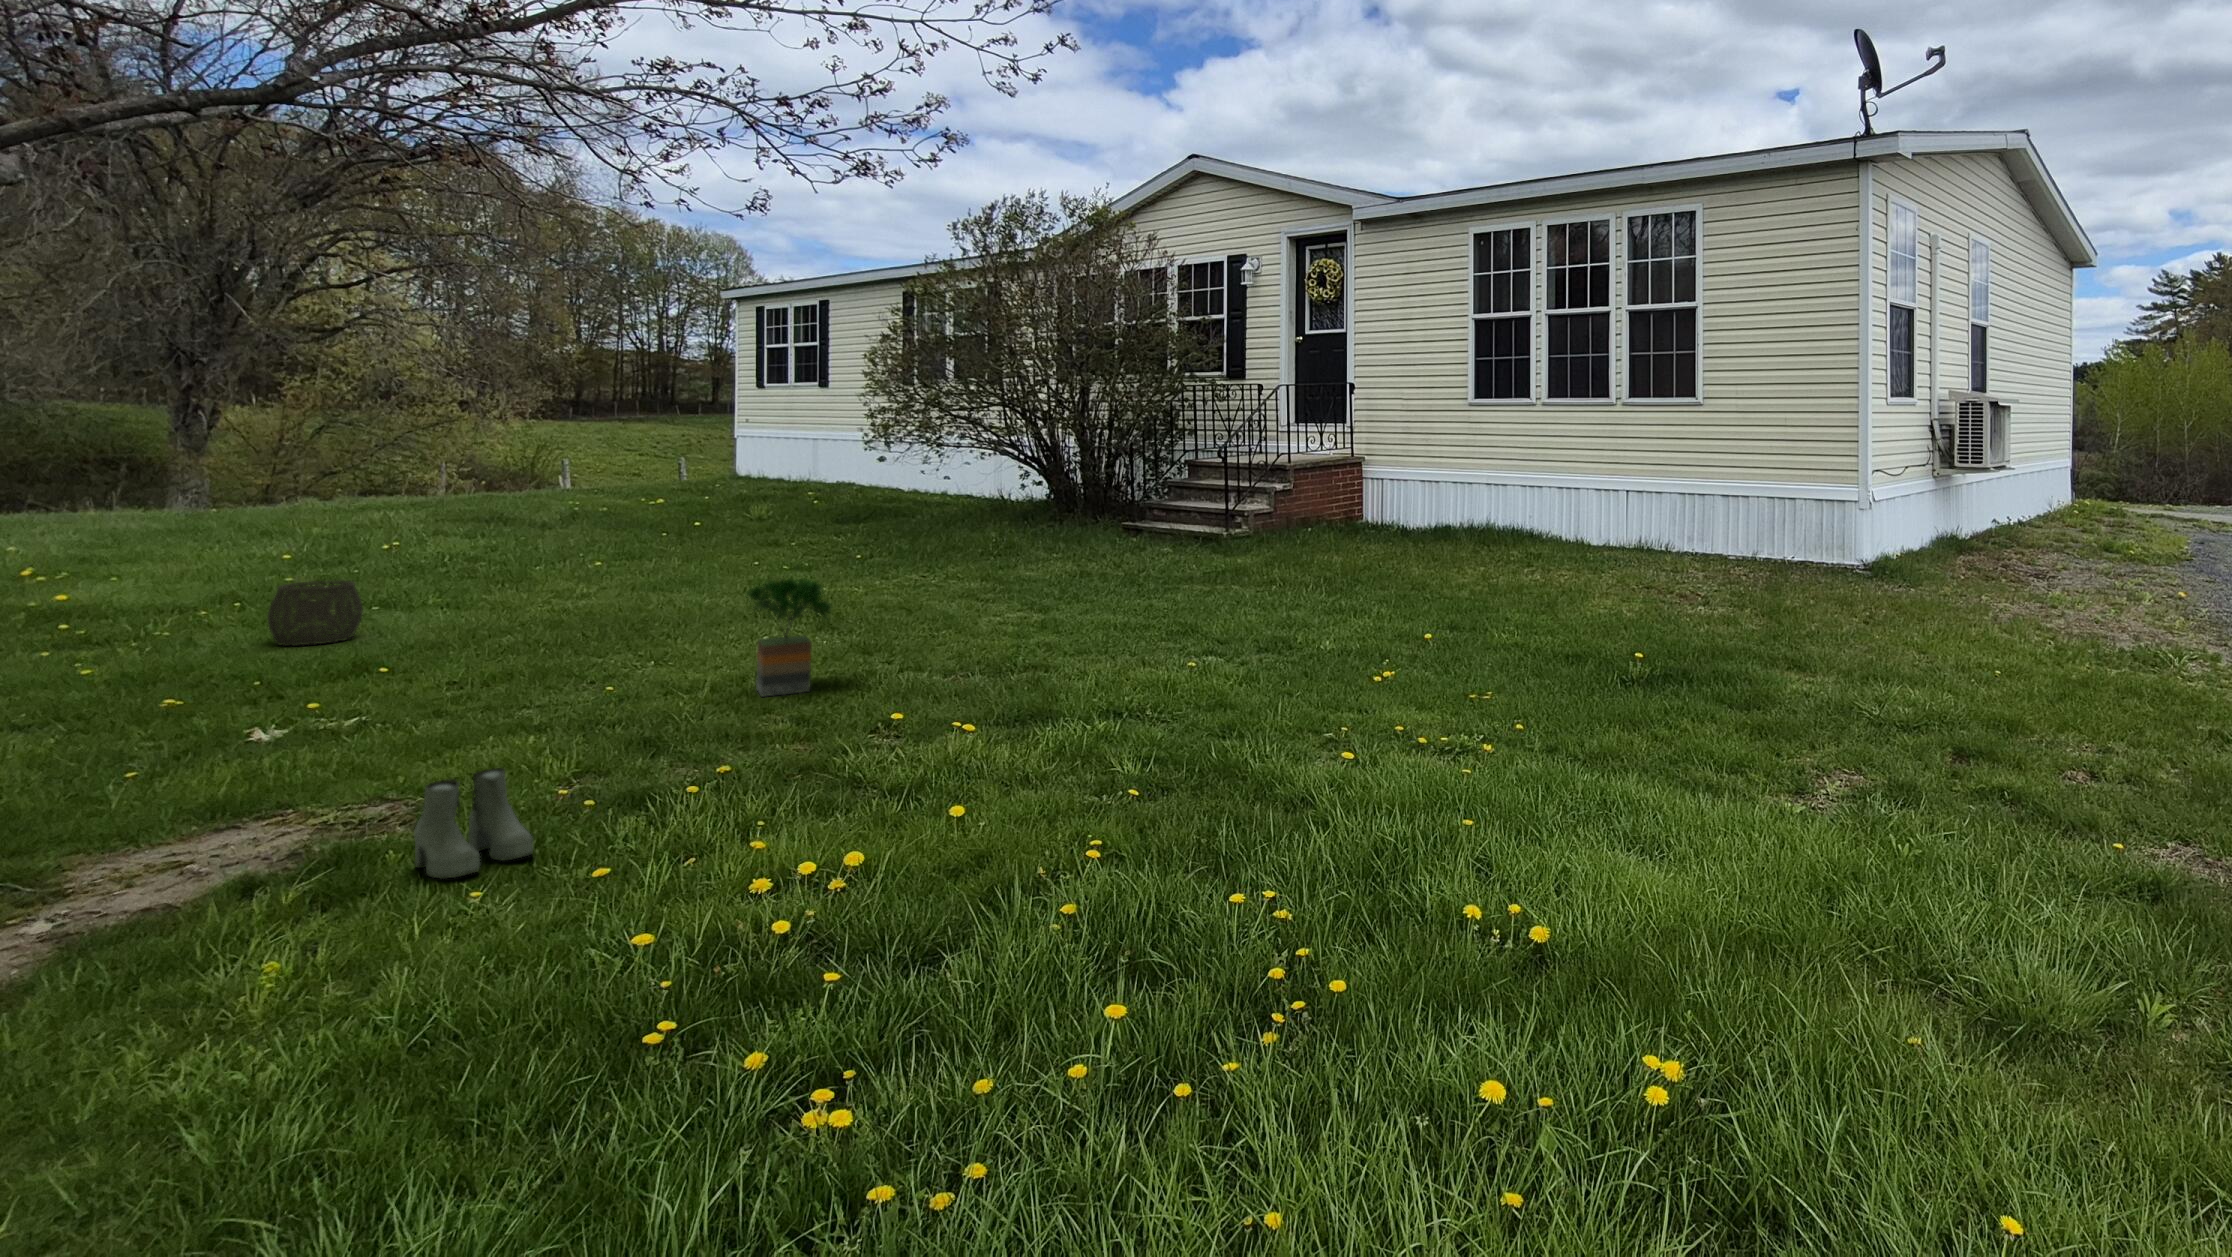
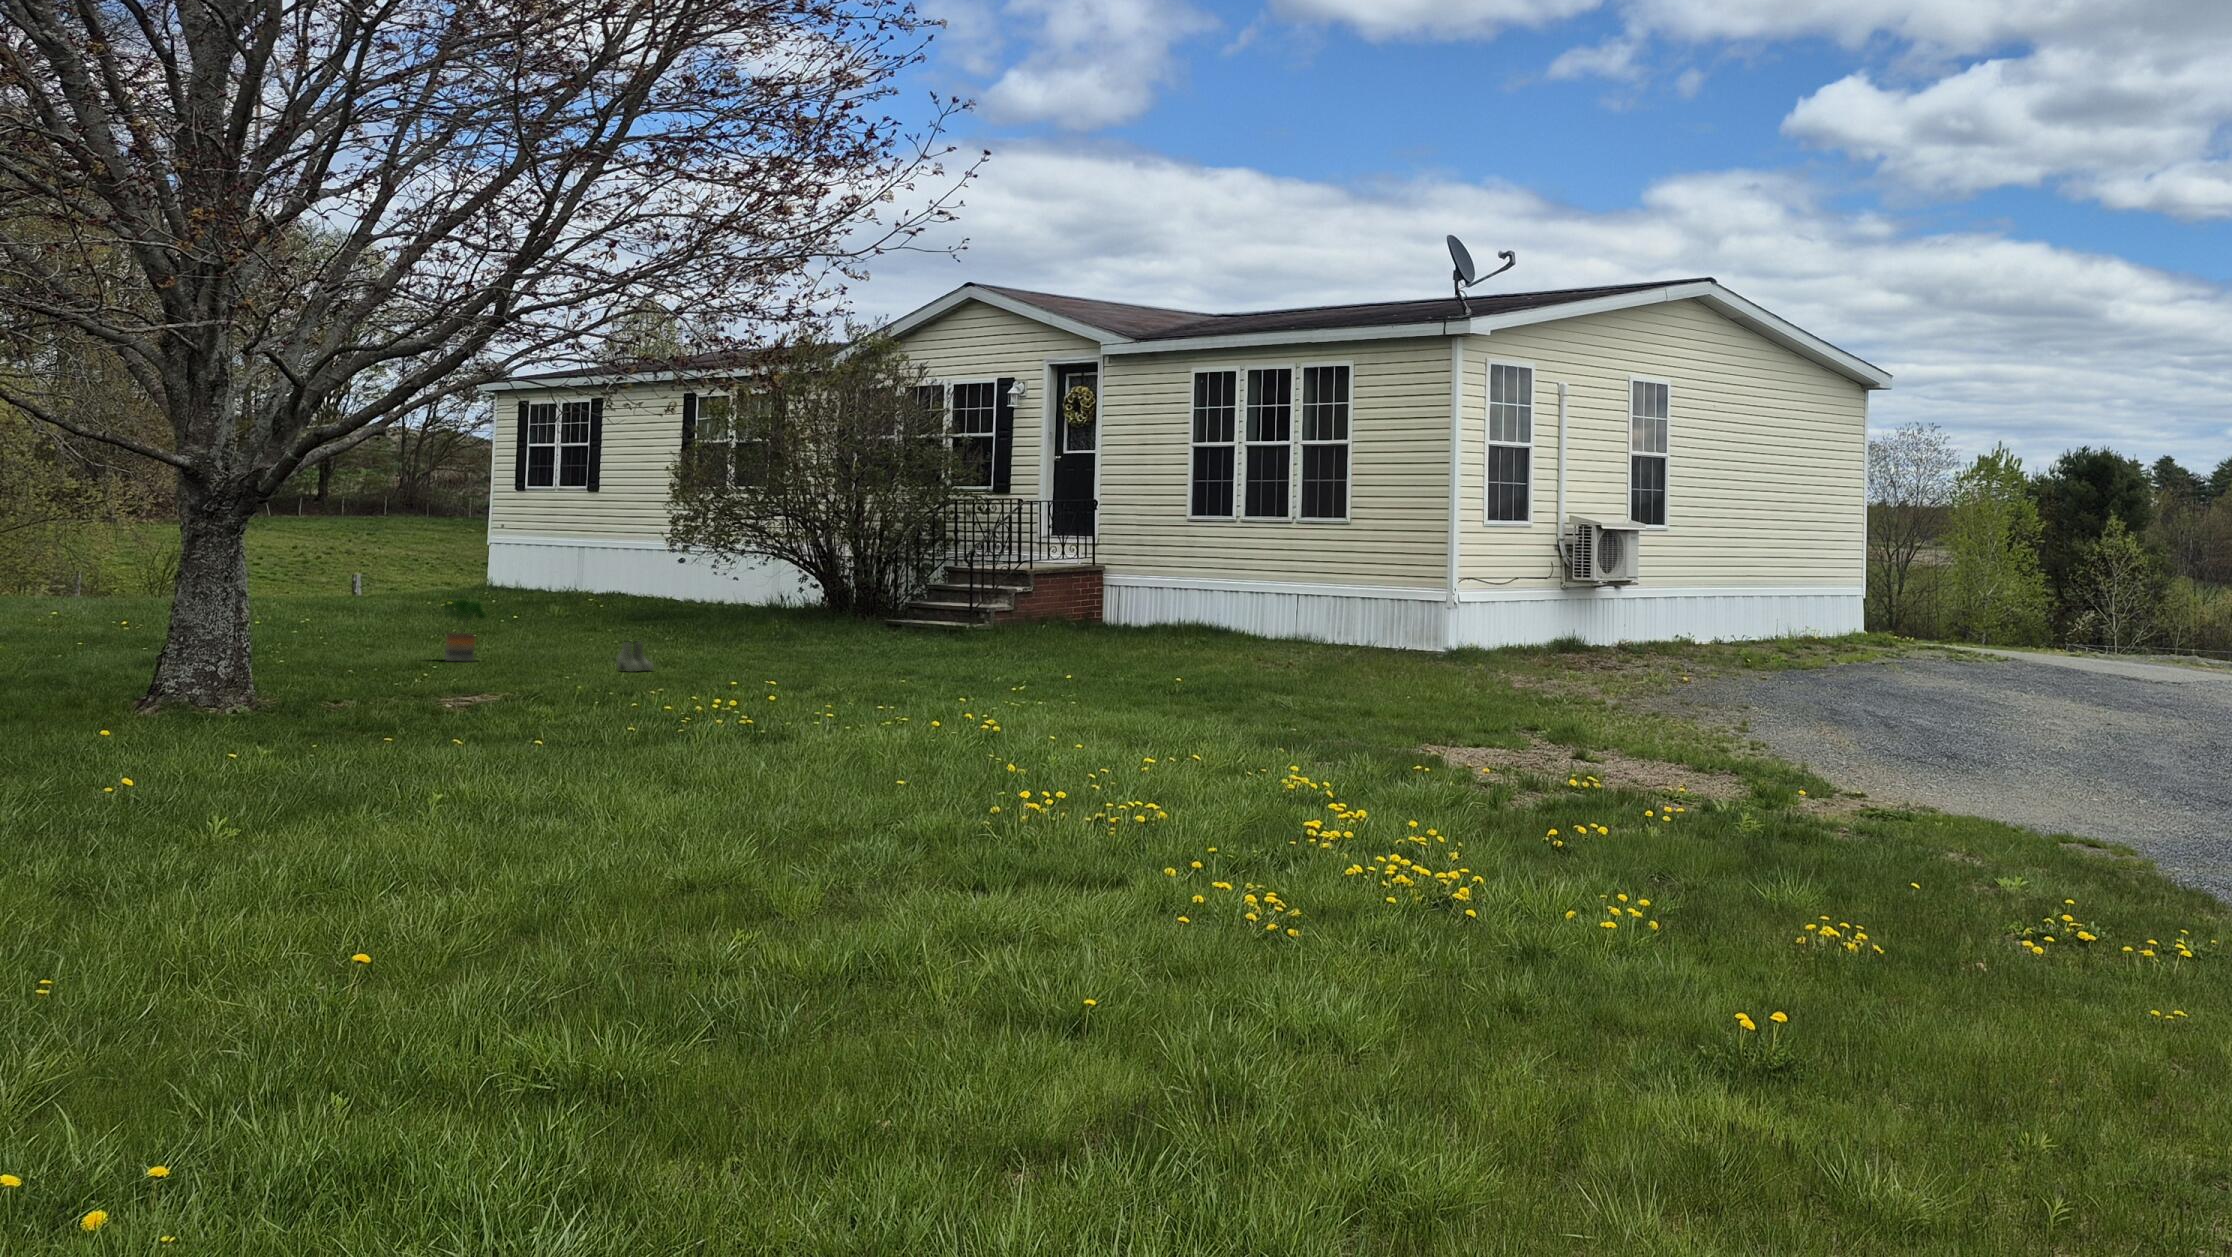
potted tree: present [746,579,832,697] -> present [444,599,487,661]
woven basket: present [268,580,363,646] -> none [390,609,434,644]

